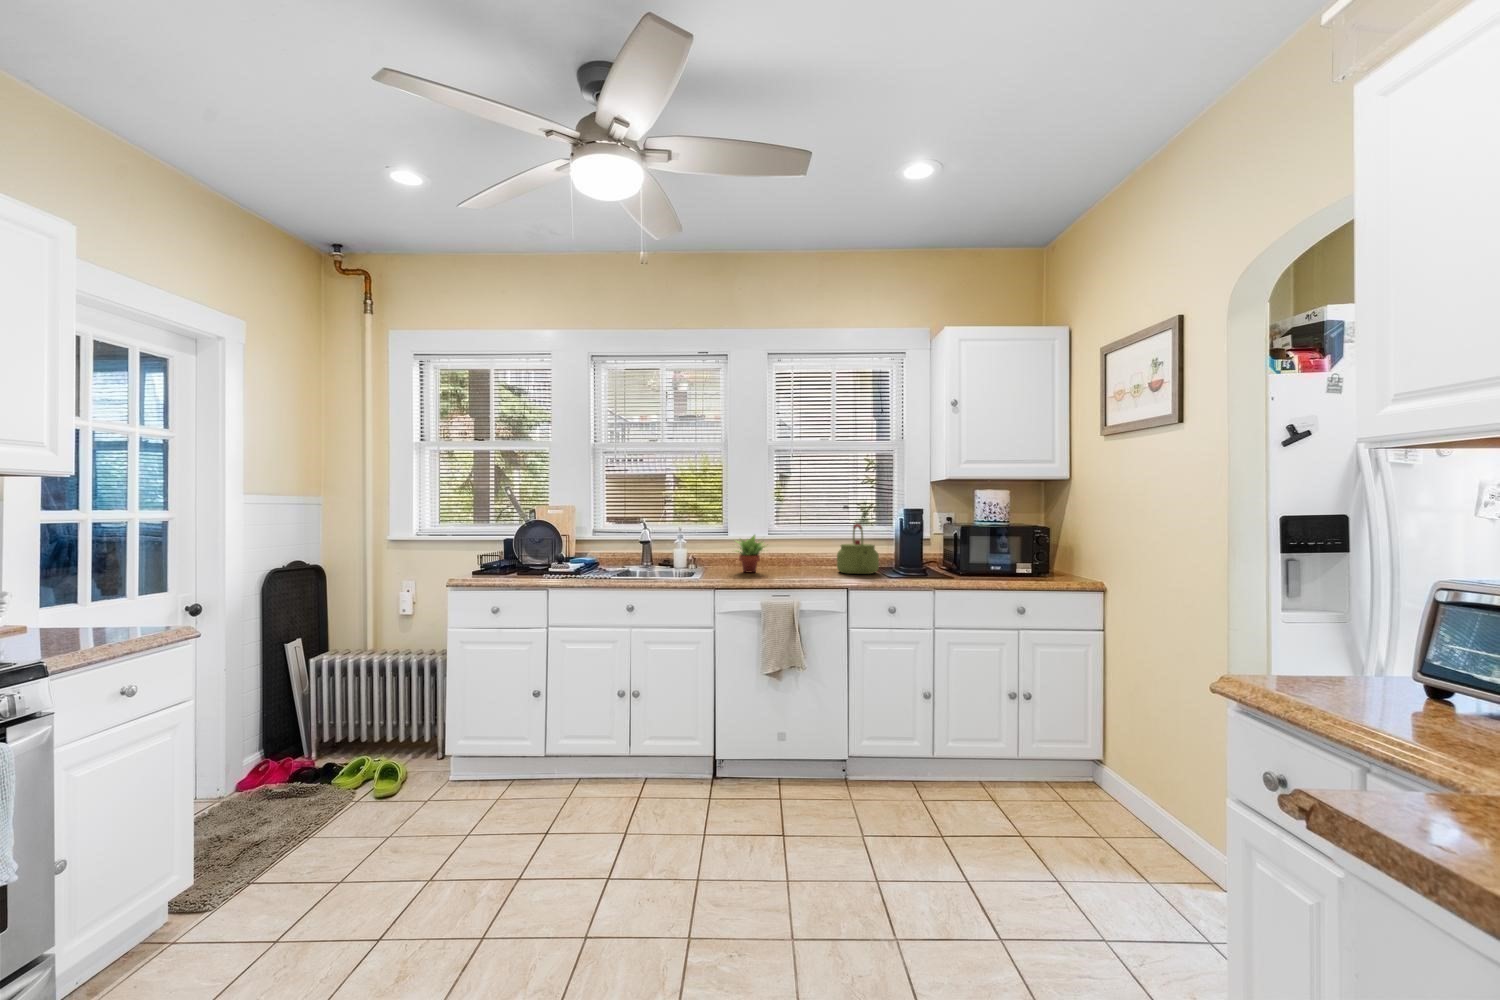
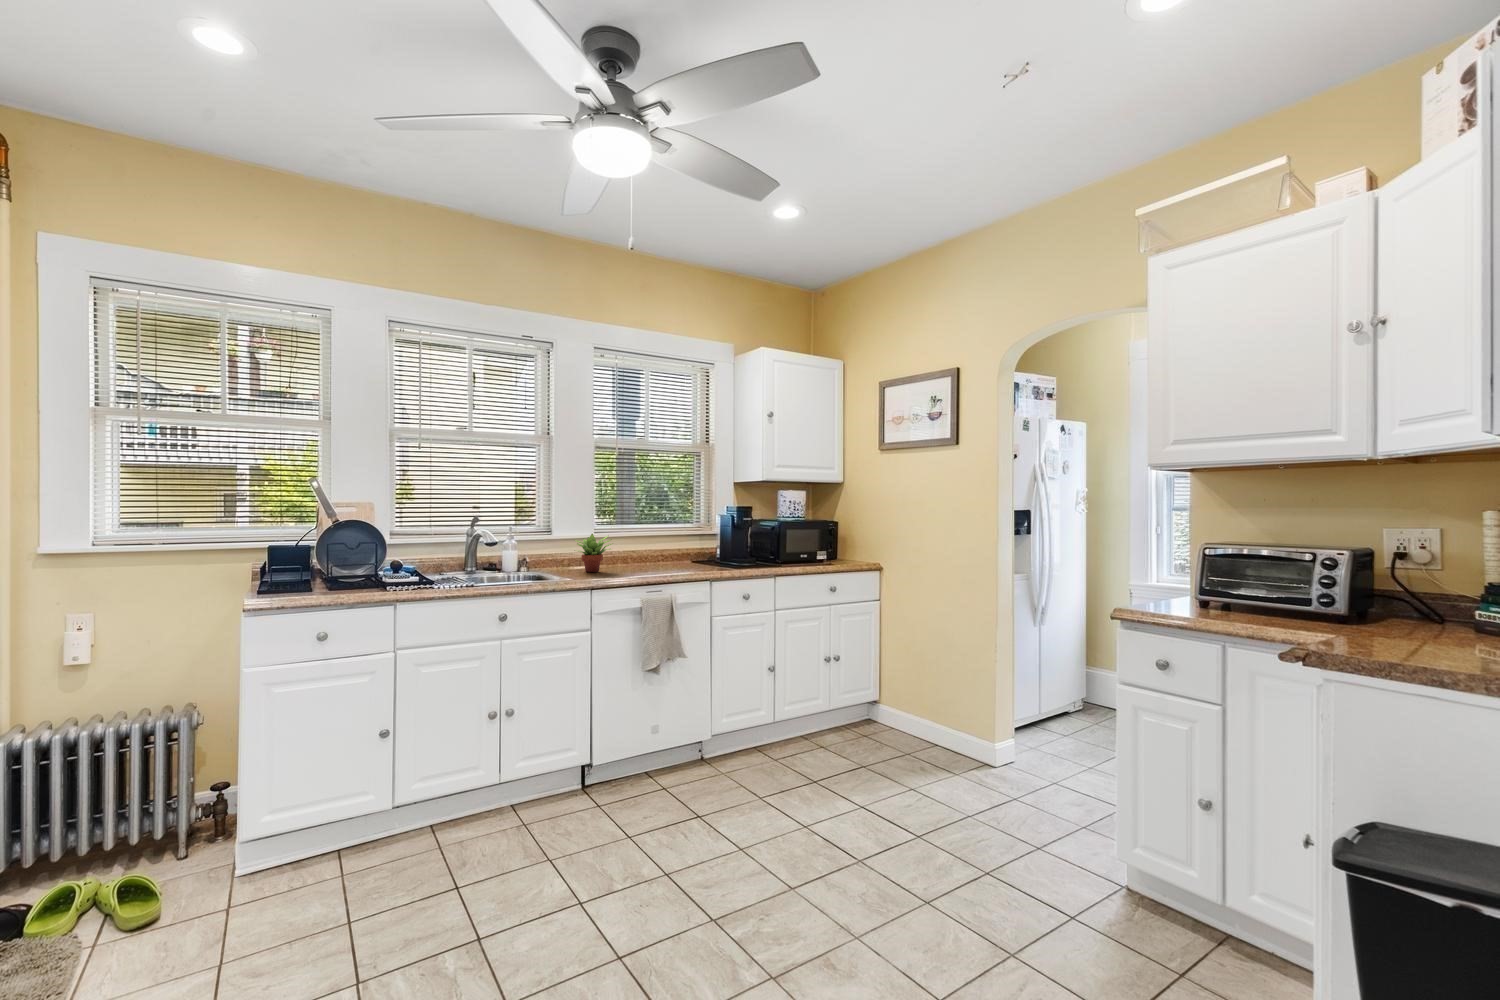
kettle: present [837,524,879,574] -> none [668,521,707,568]

